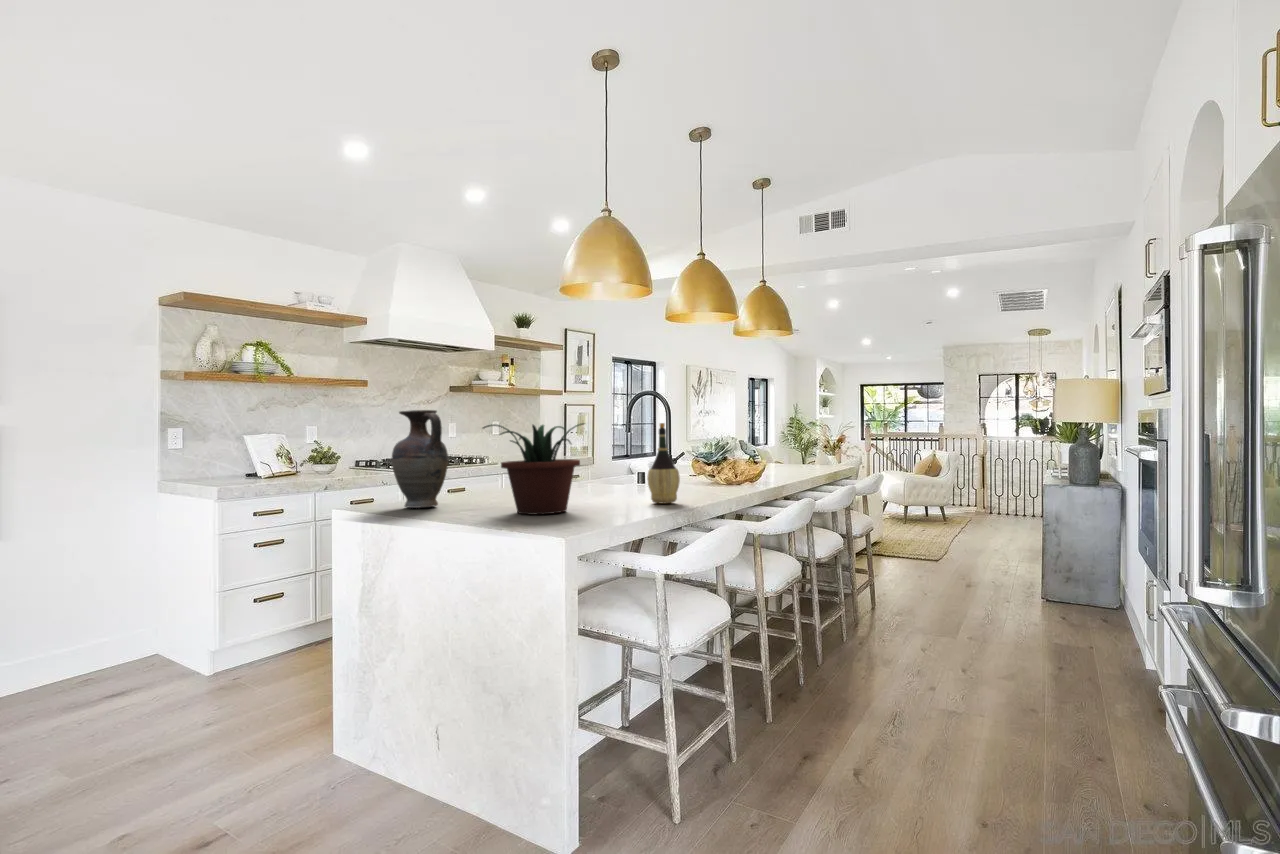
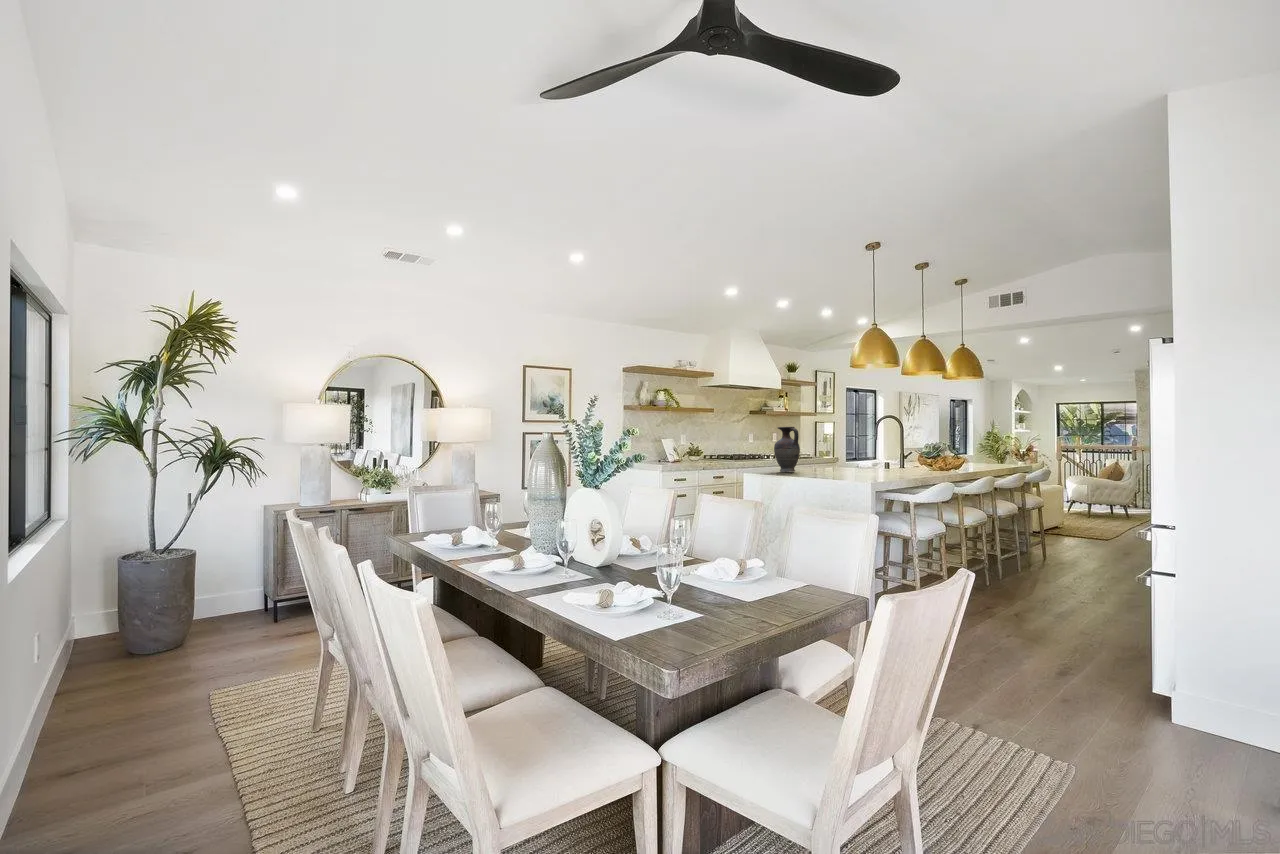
potted plant: present [483,423,585,514] -> none [822,433,870,475]
wine bottle: present [647,423,680,503] -> none [899,433,917,473]

